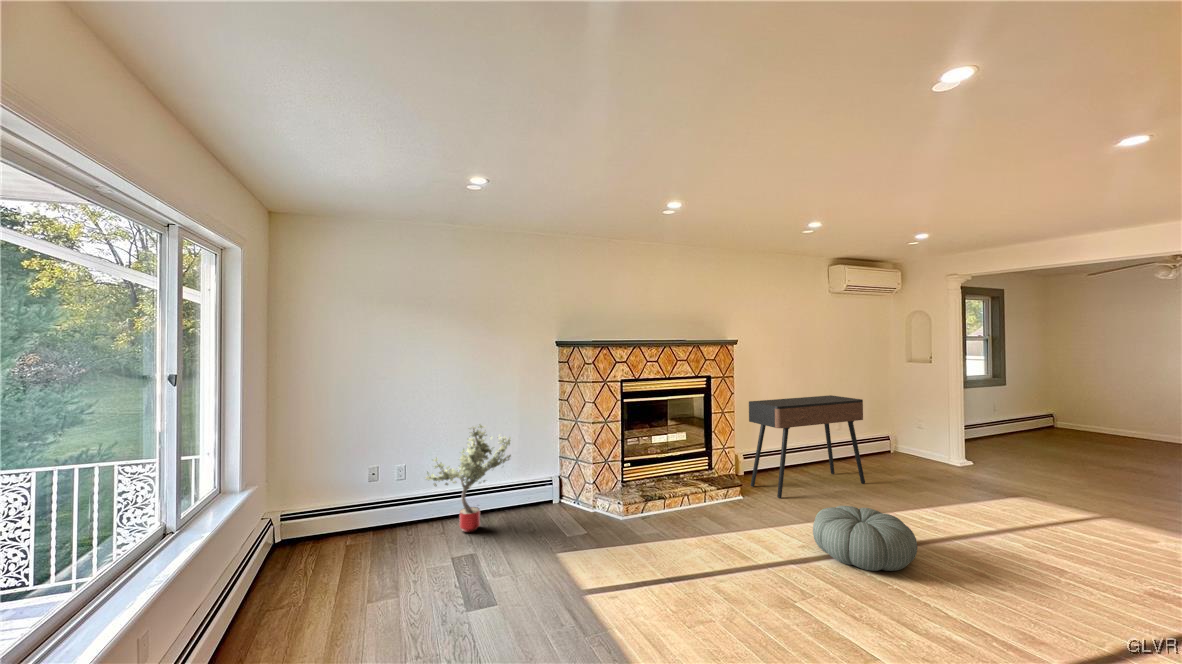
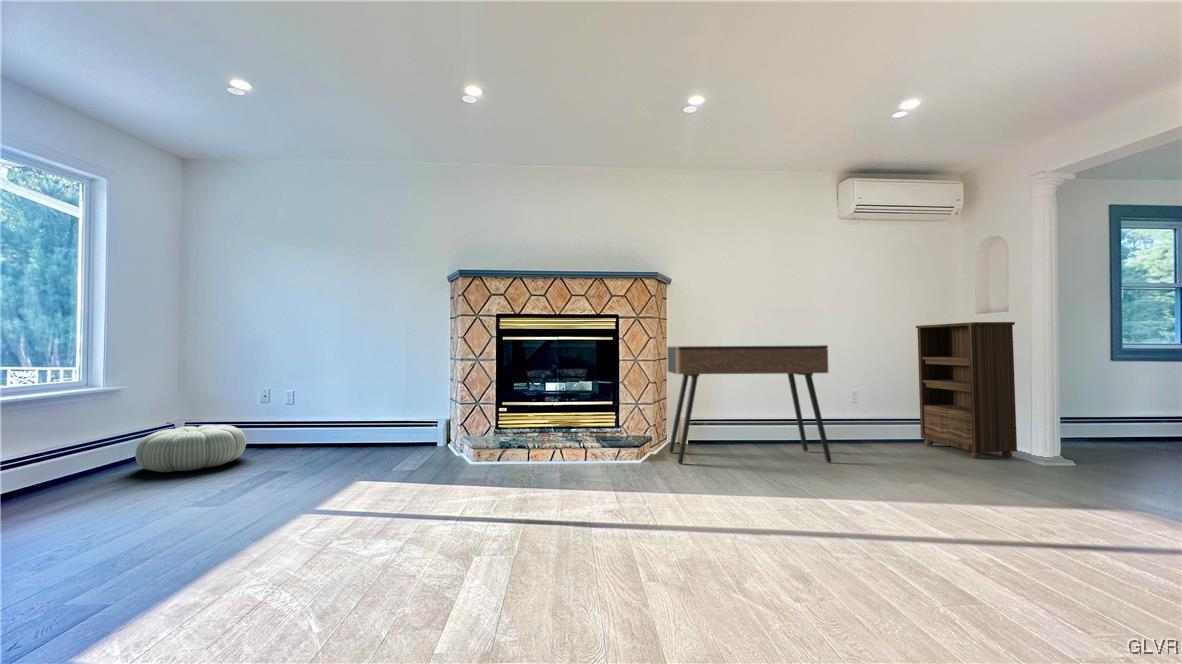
bookshelf: none [881,374,949,469] -> present [916,322,1017,458]
potted tree: present [425,425,511,532] -> none [285,353,370,457]
pouf: present [813,506,917,571] -> present [135,425,246,472]

